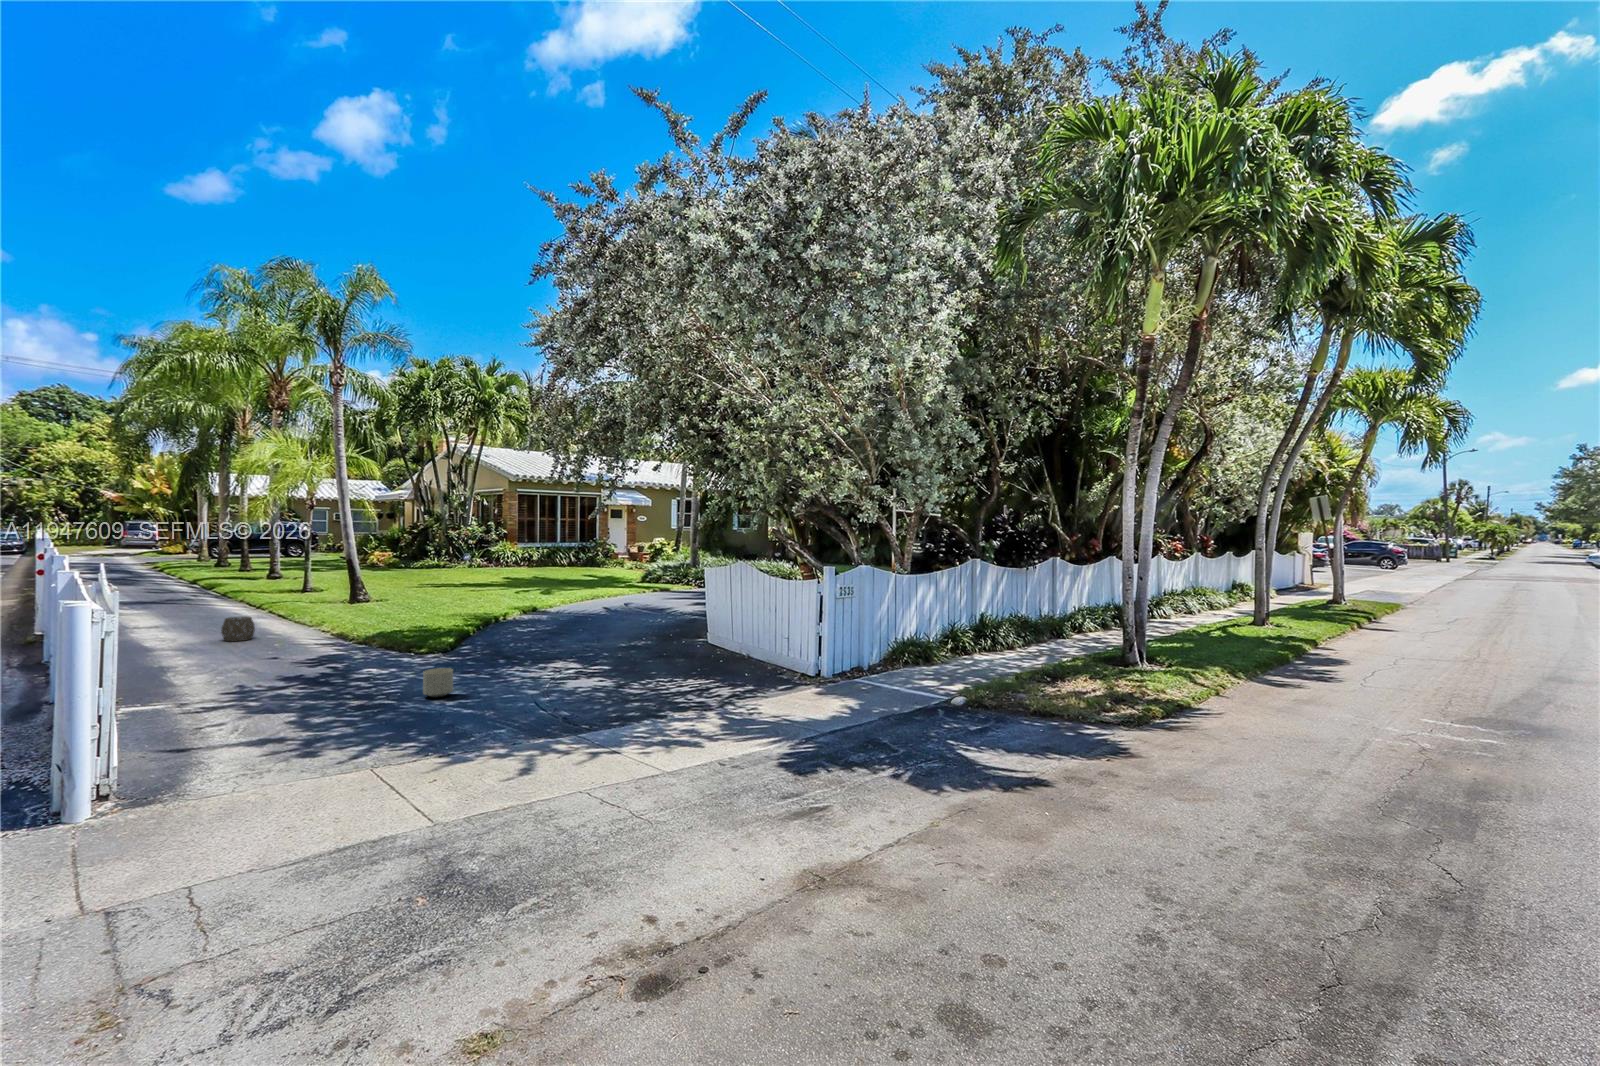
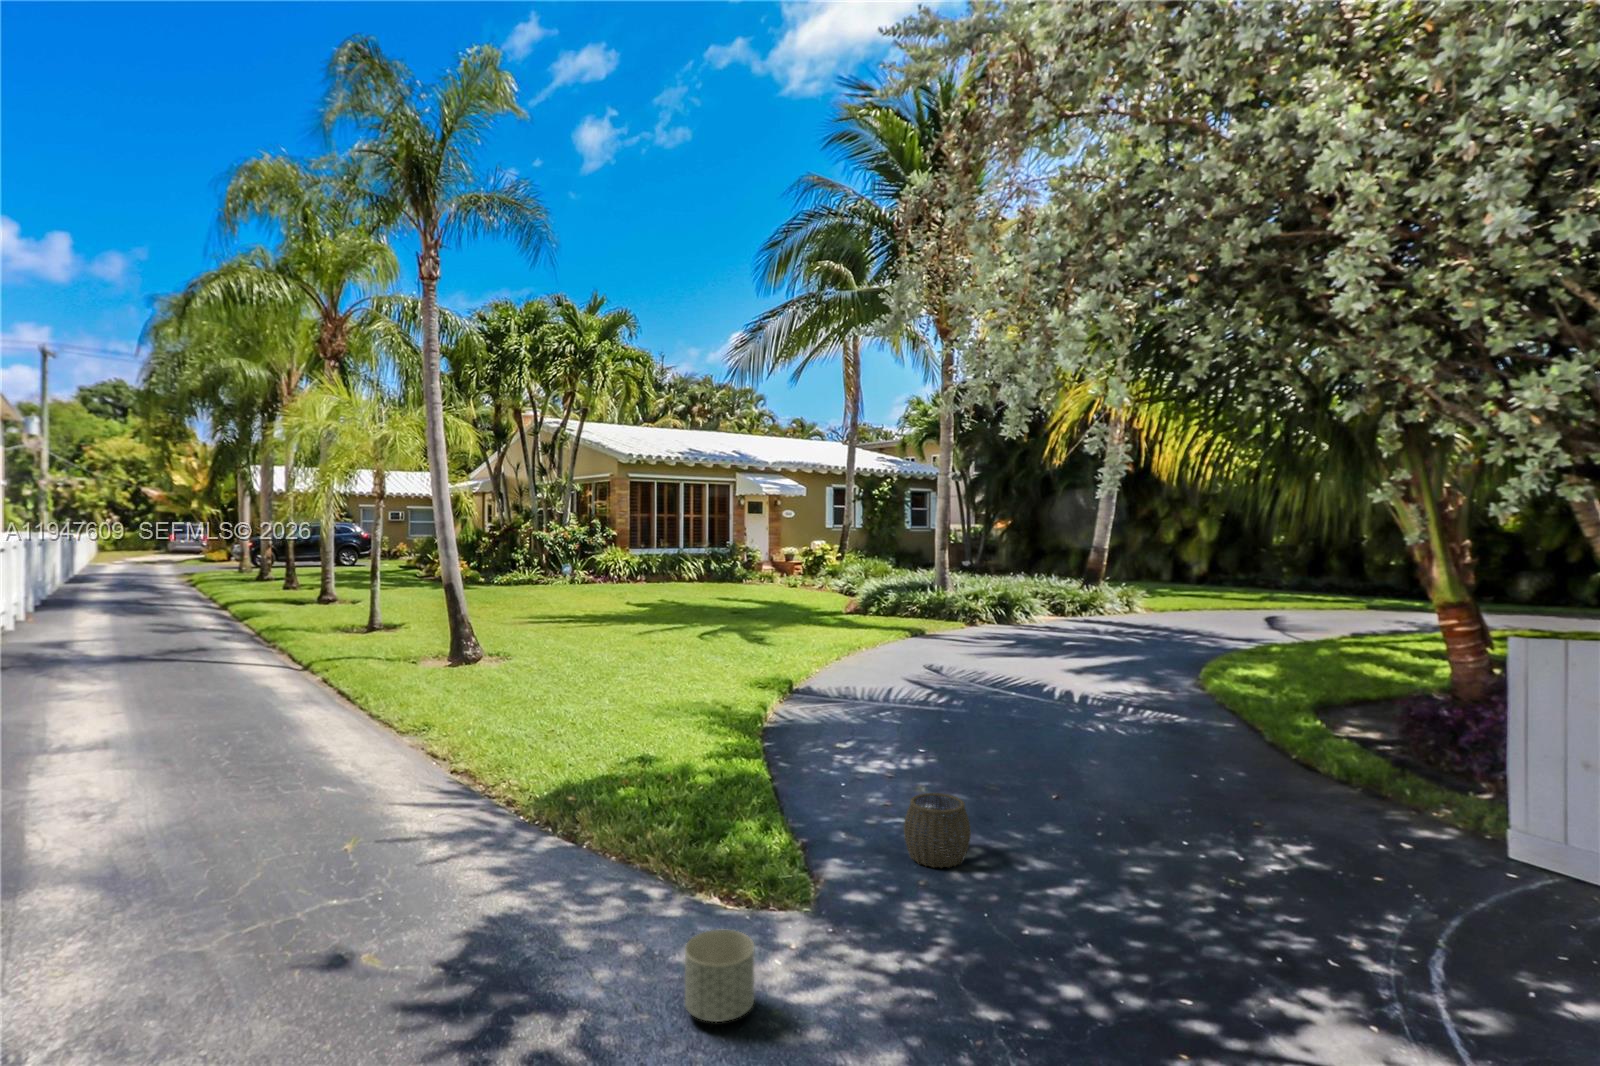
woven basket: present [221,616,255,641] -> present [904,793,971,868]

